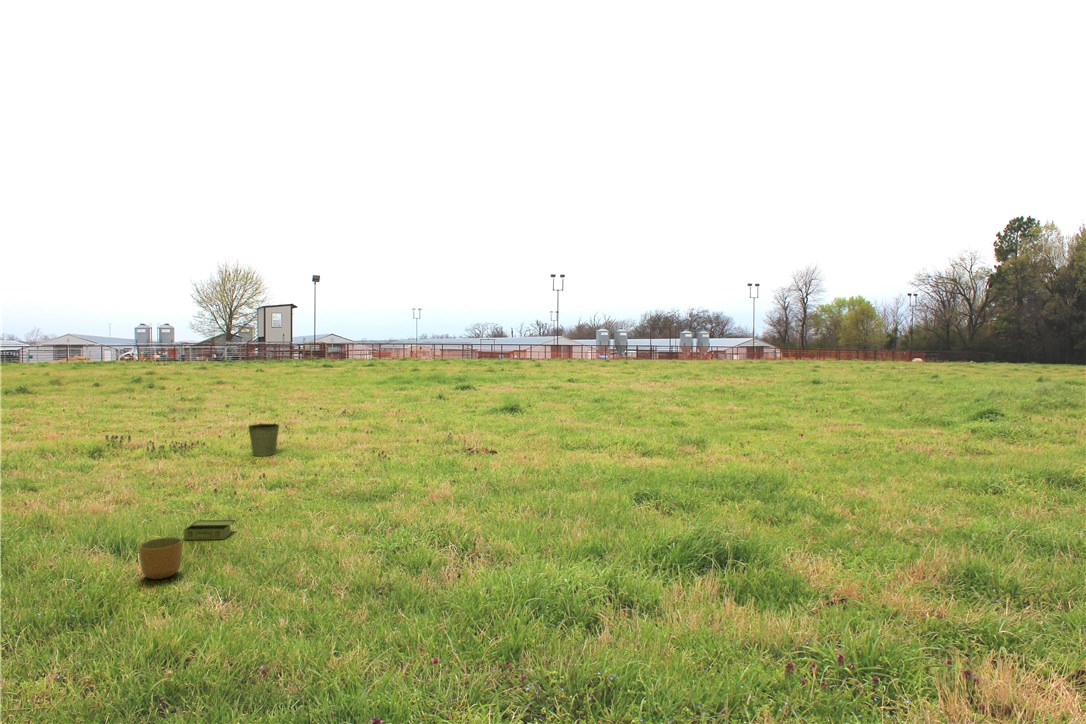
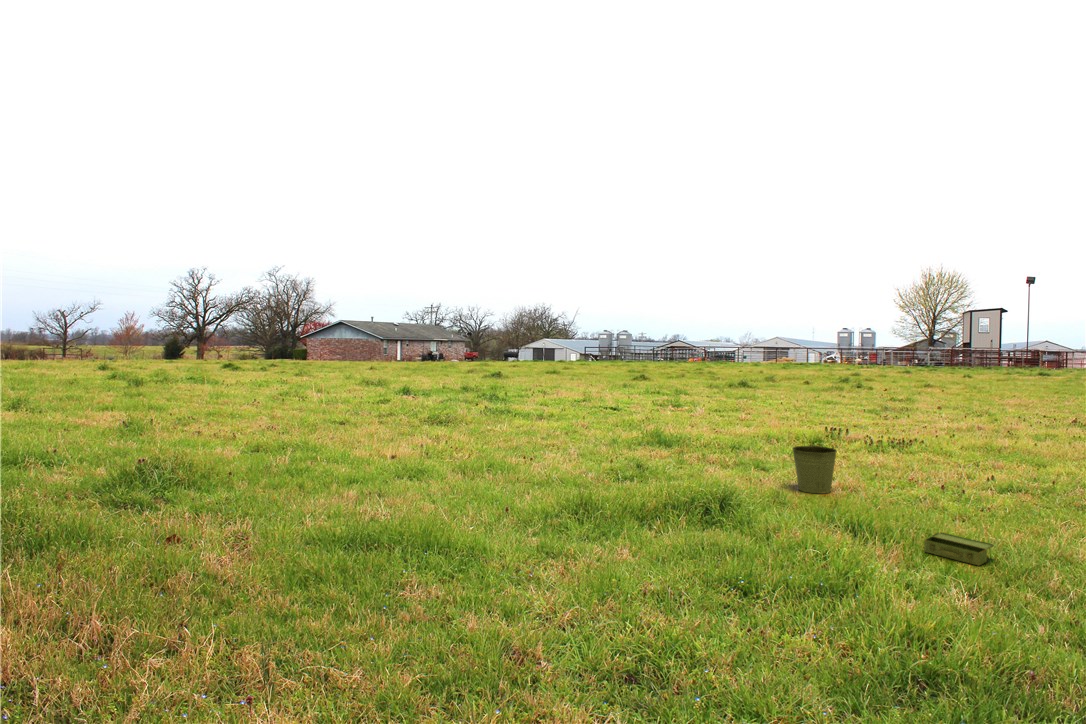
bucket: present [248,423,279,456] -> present [792,446,837,493]
planter: present [140,537,182,579] -> none [881,544,932,596]

